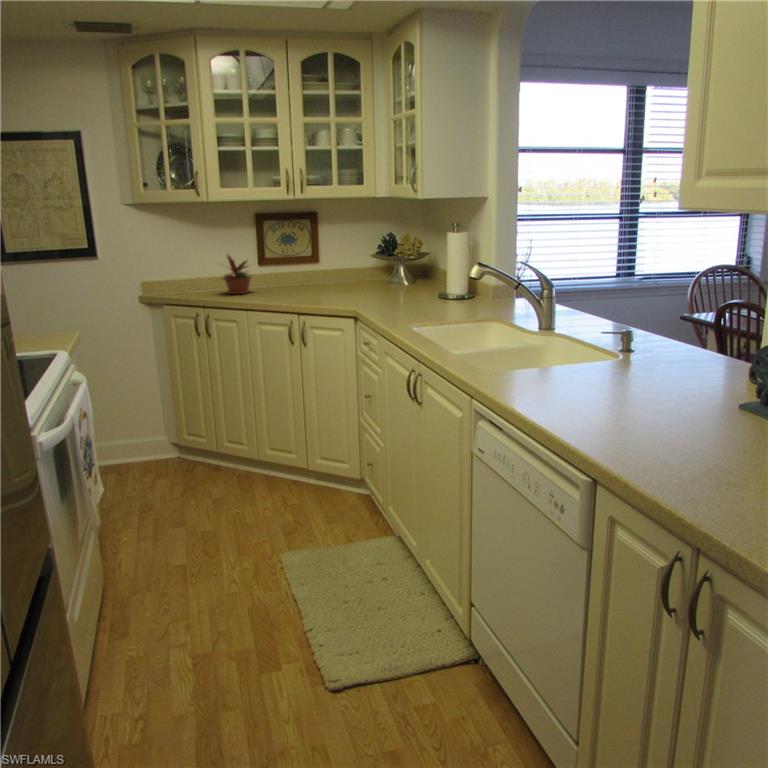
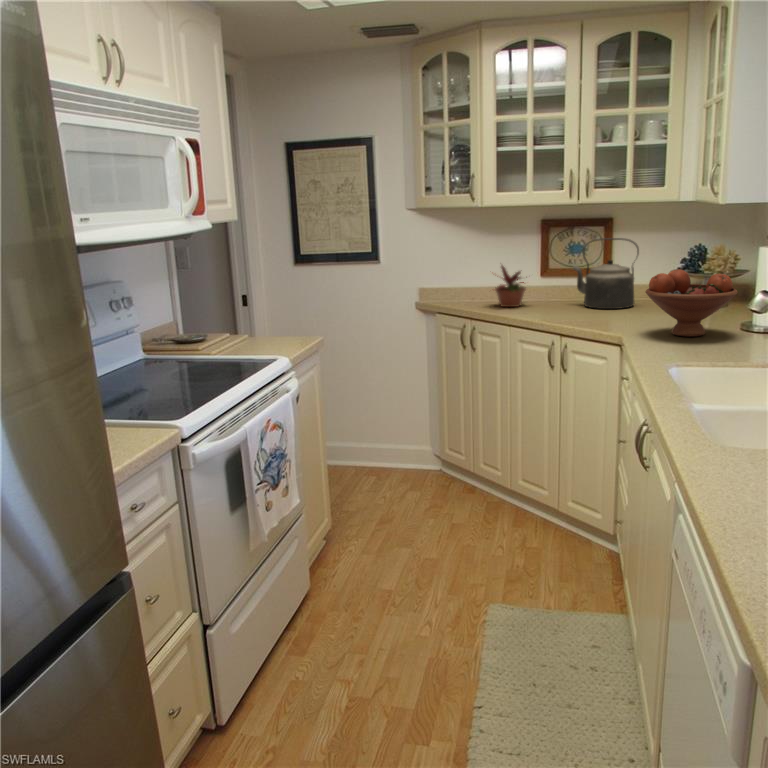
kettle: none [291,229,346,291] -> present [573,238,639,309]
fruit bowl: none [372,253,442,306] -> present [646,270,738,337]

